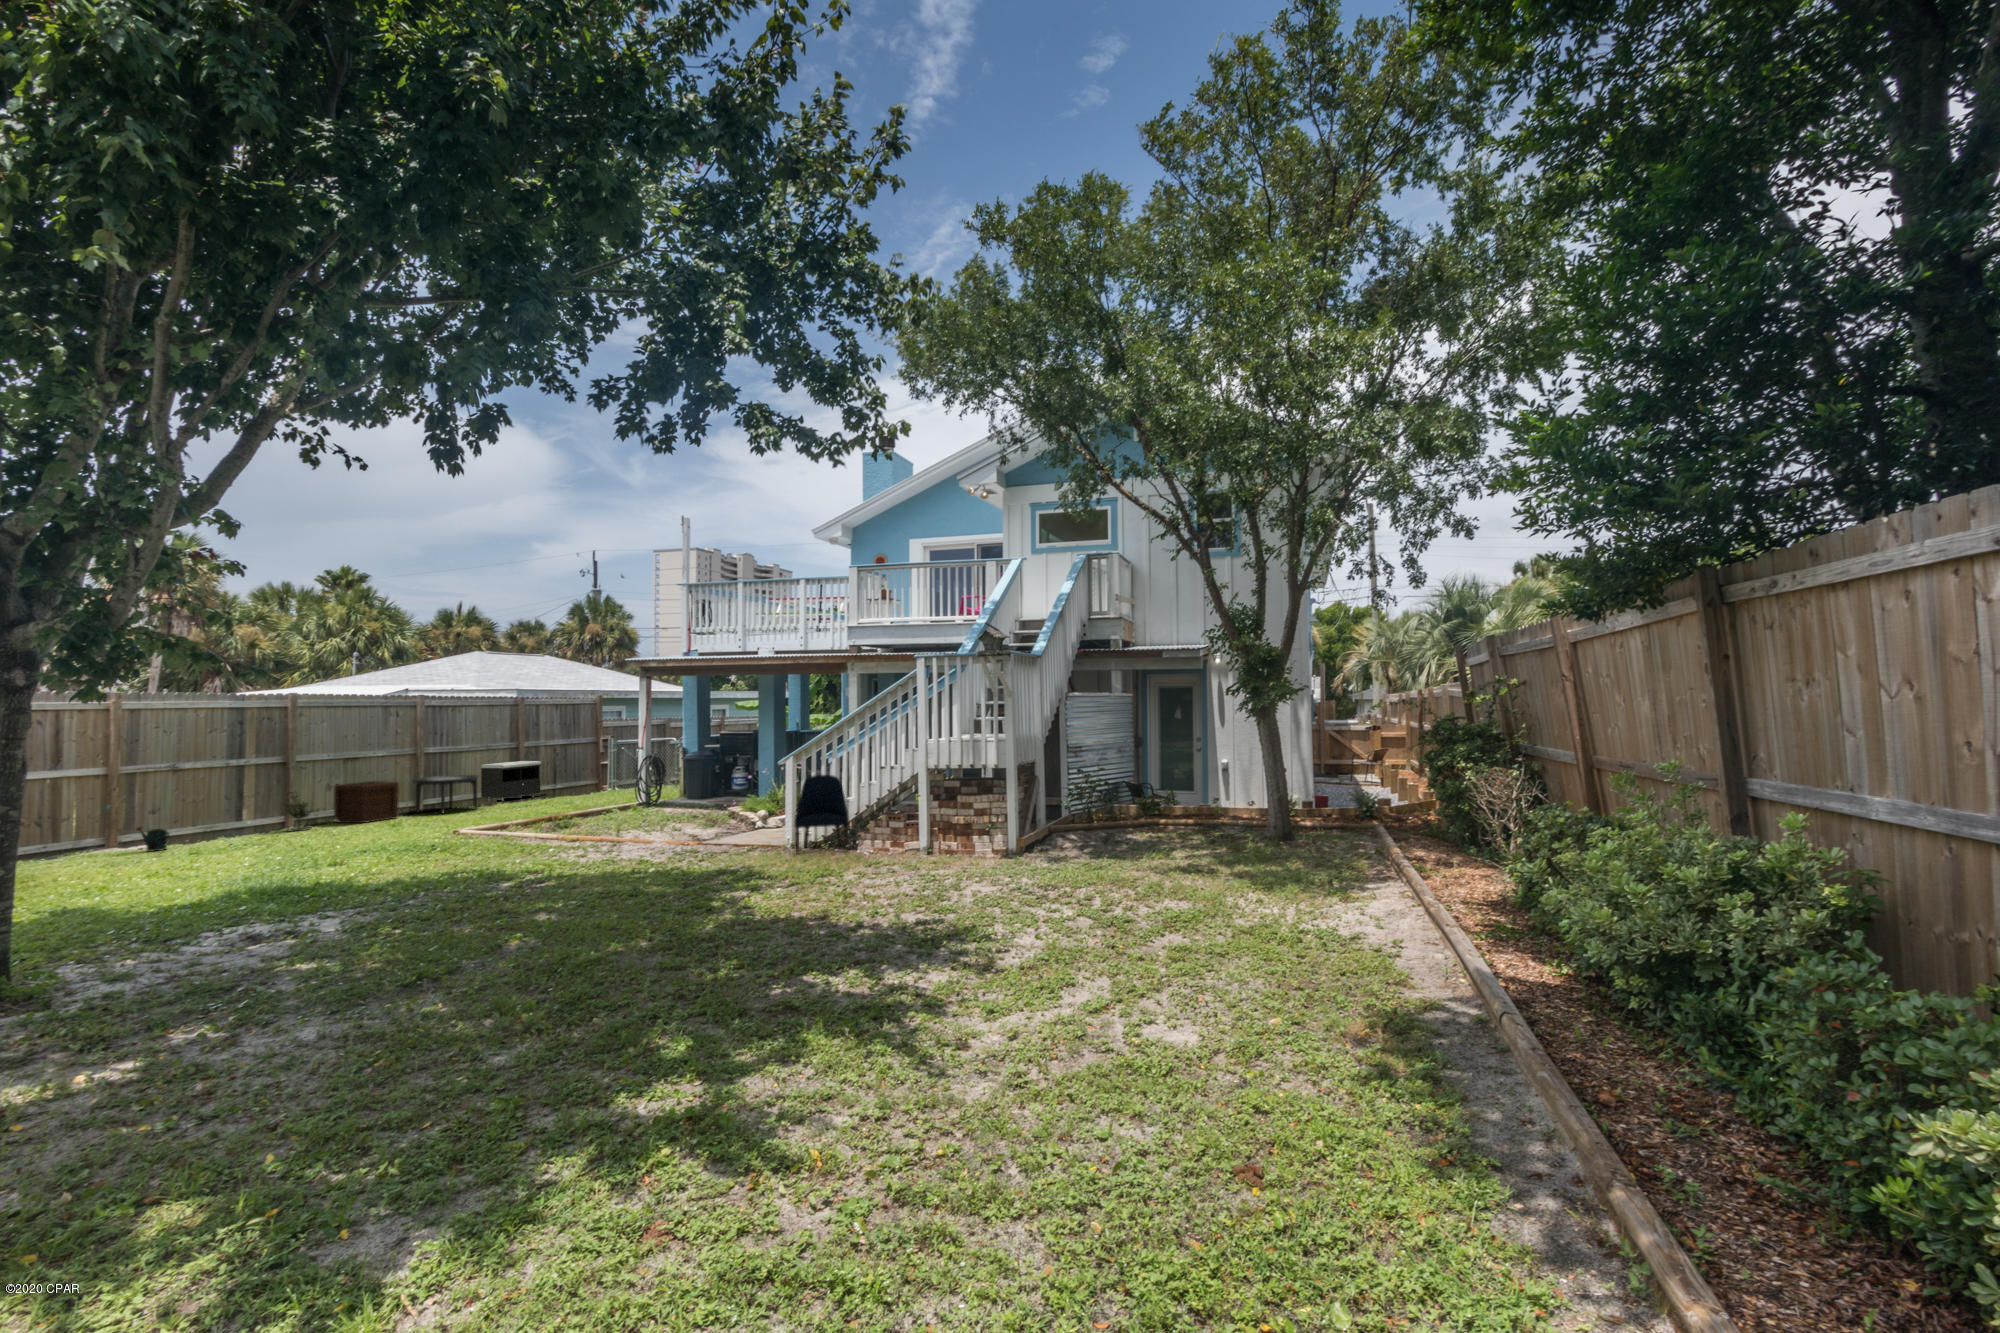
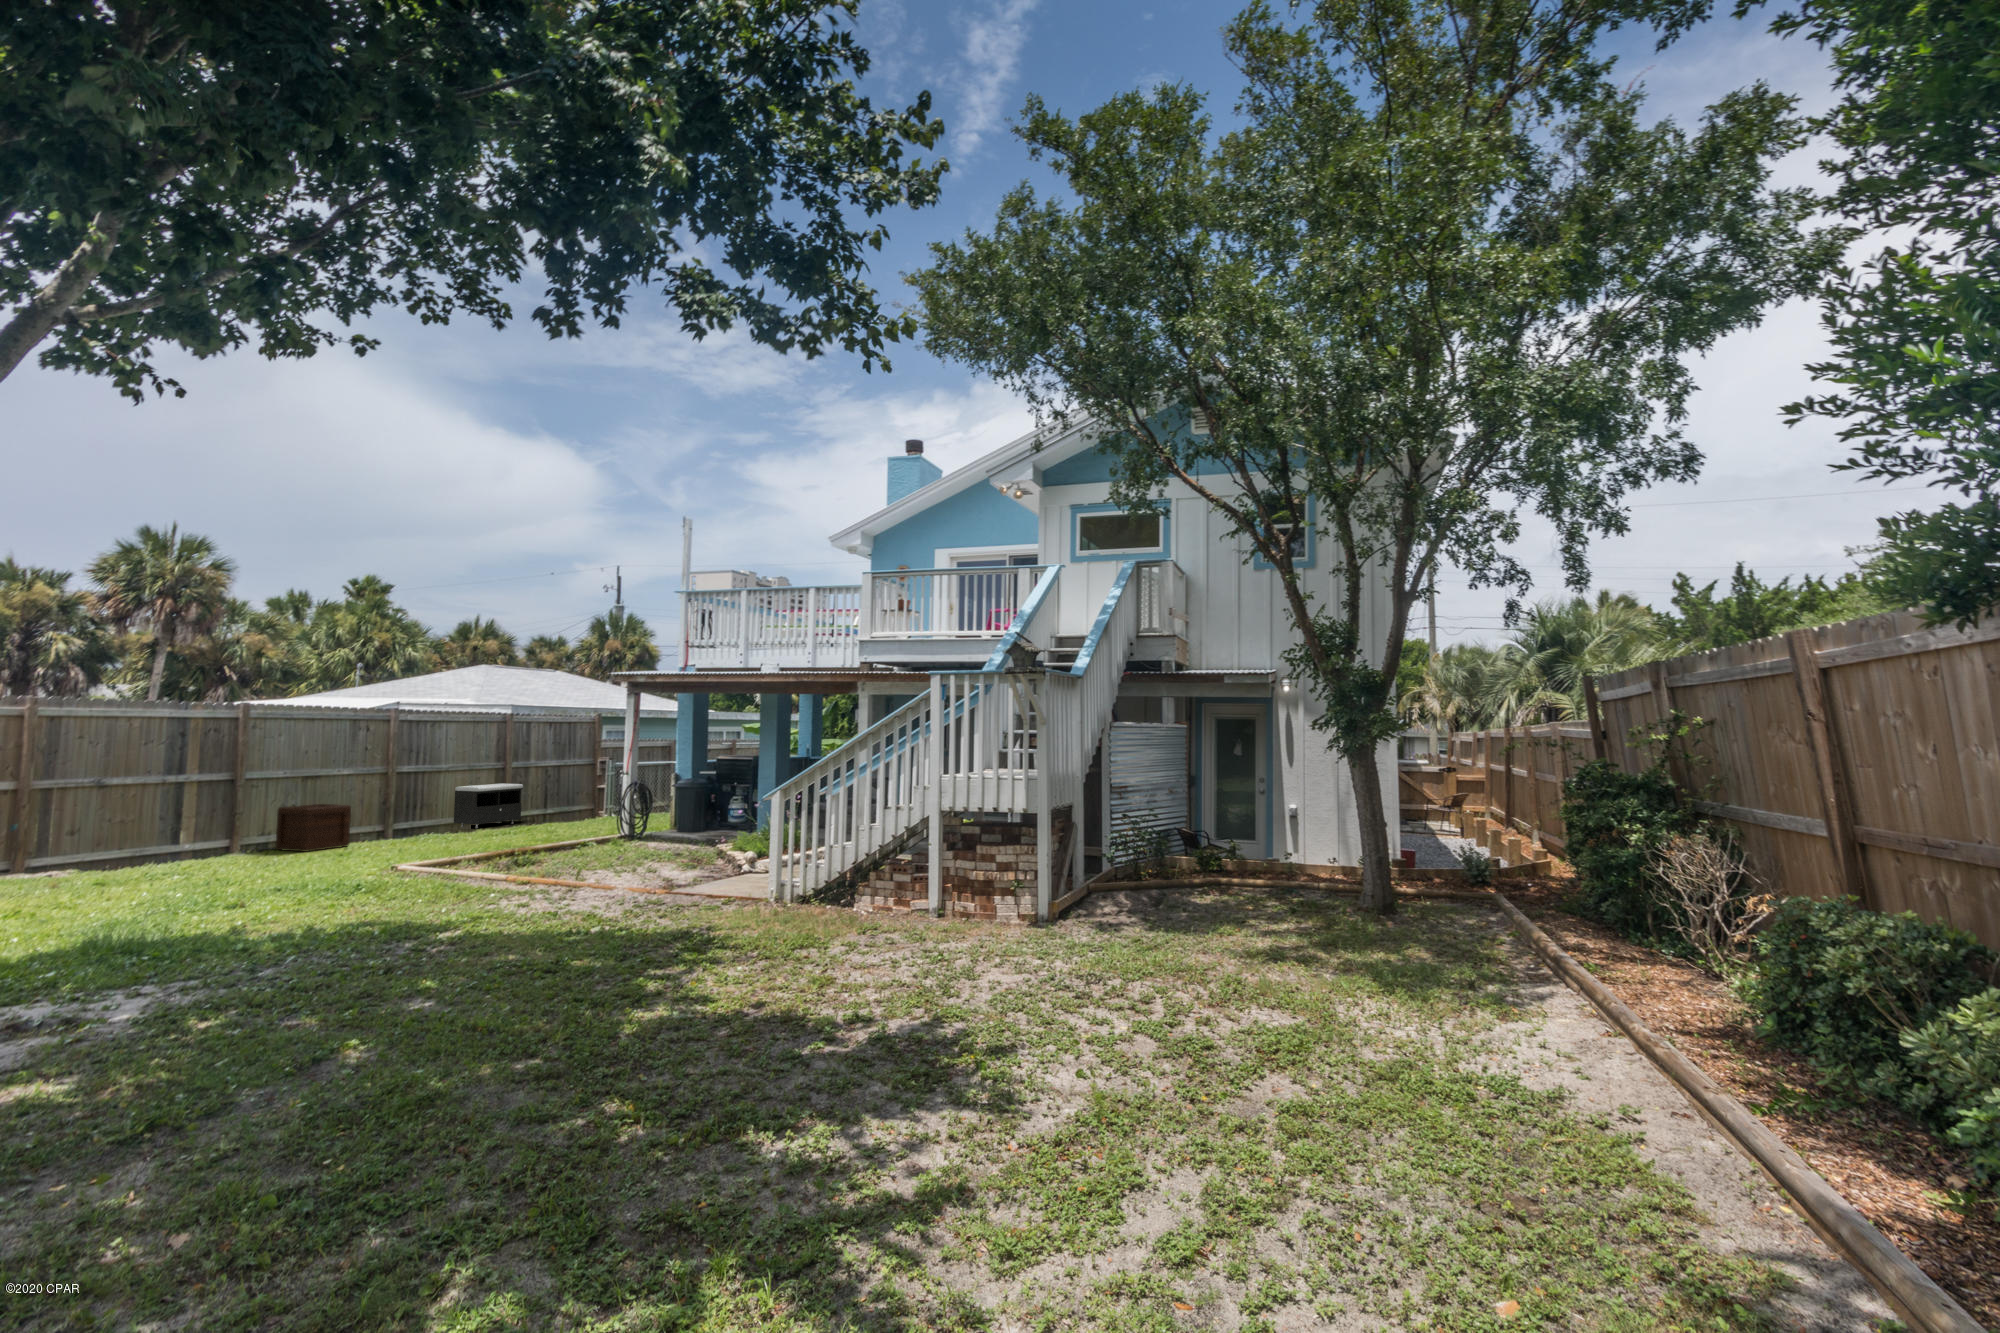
round table: present [414,775,479,813] -> none [371,798,448,842]
chair: present [794,775,849,854] -> none [777,815,844,913]
potted tree: present [285,796,311,832] -> none [211,813,246,861]
watering can: present [137,827,170,852] -> none [25,853,63,883]

